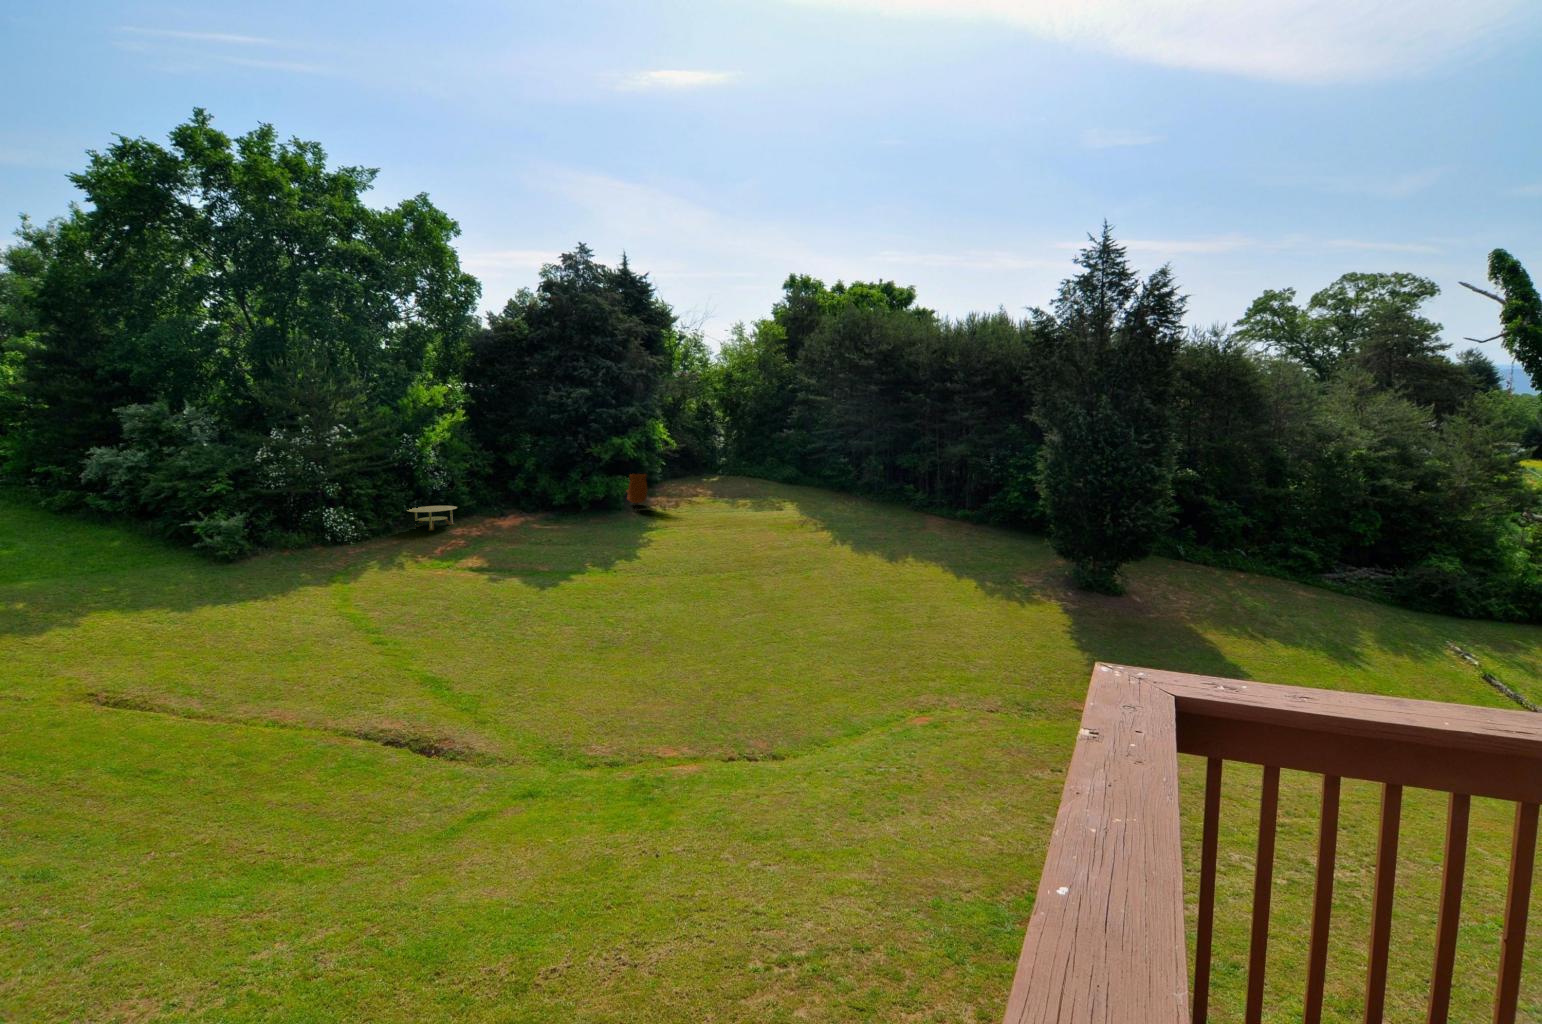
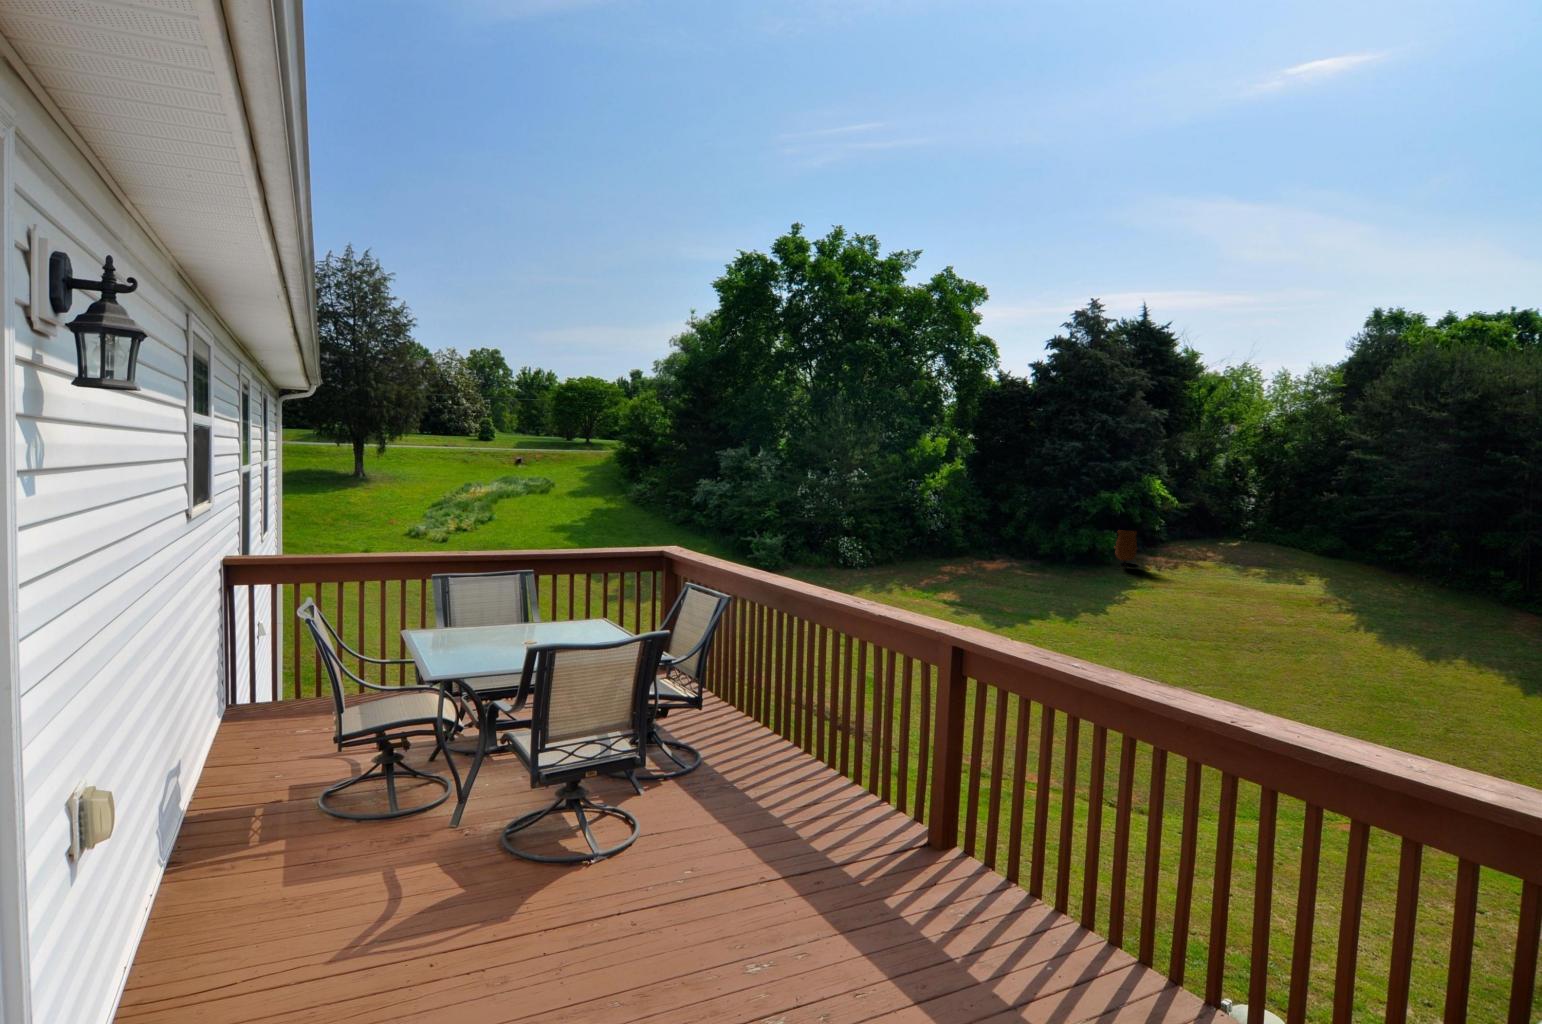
round table: present [407,506,457,531] -> none [905,544,948,565]

